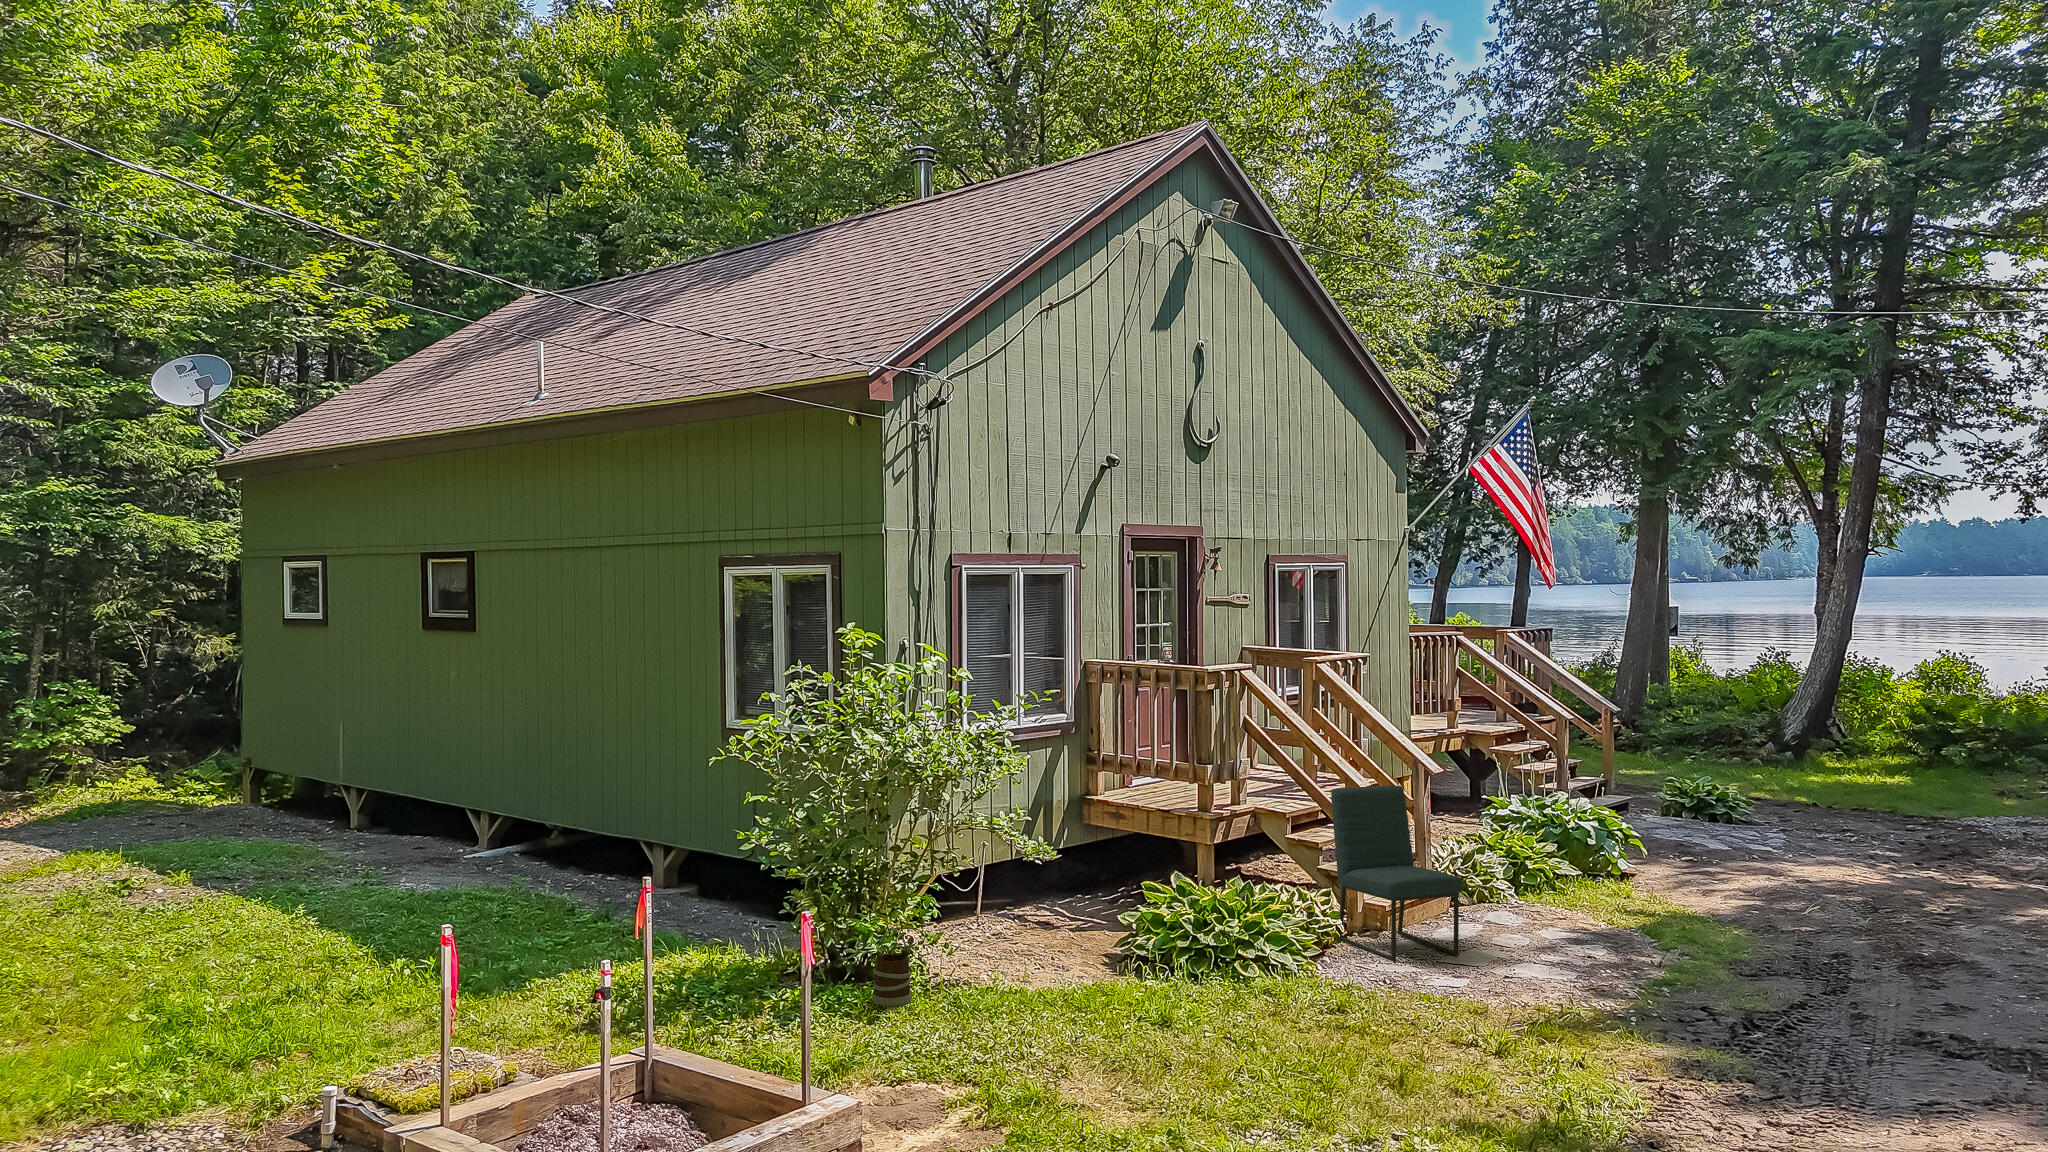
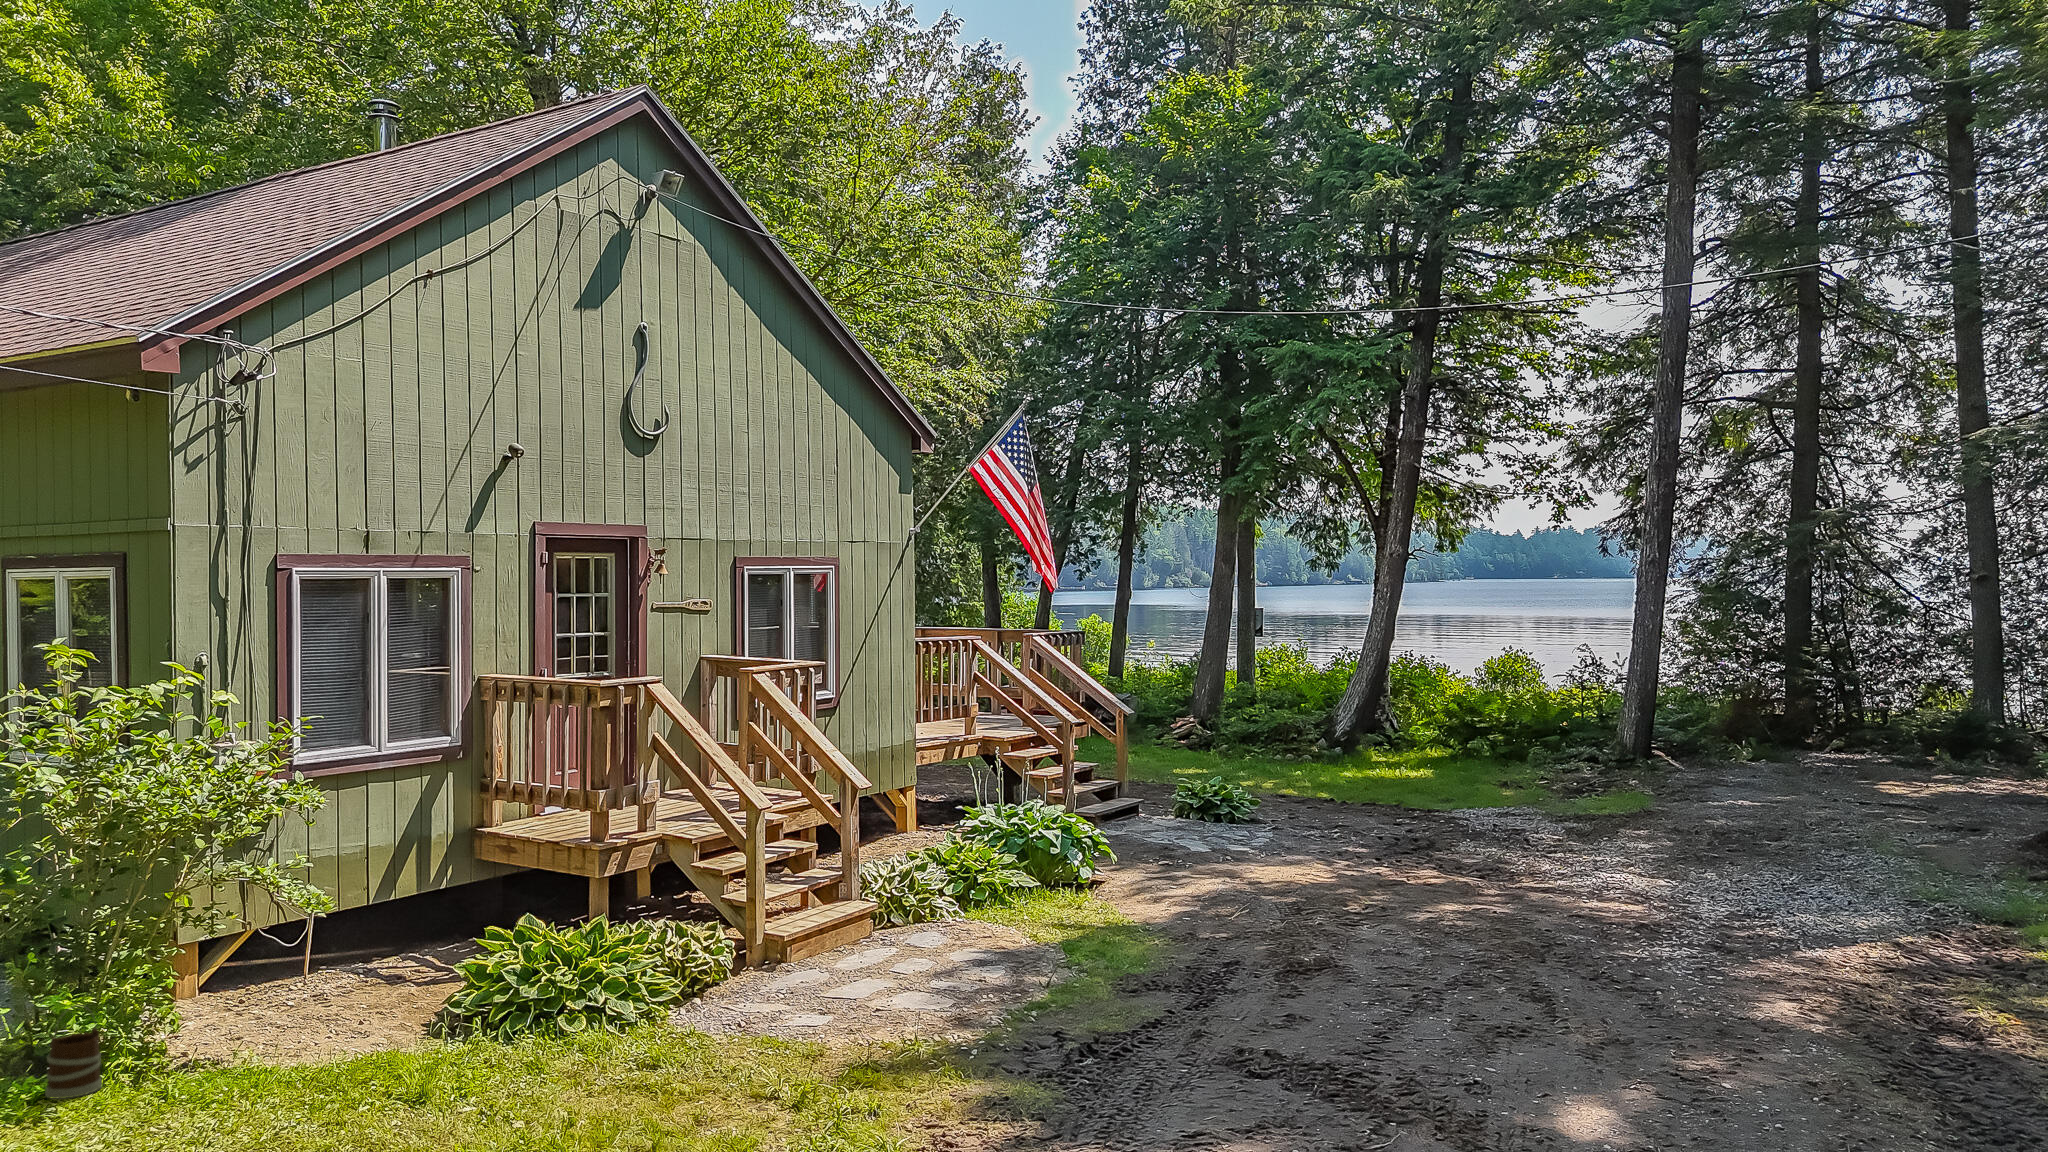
chair: present [1331,786,1462,961] -> none [712,807,838,1001]

